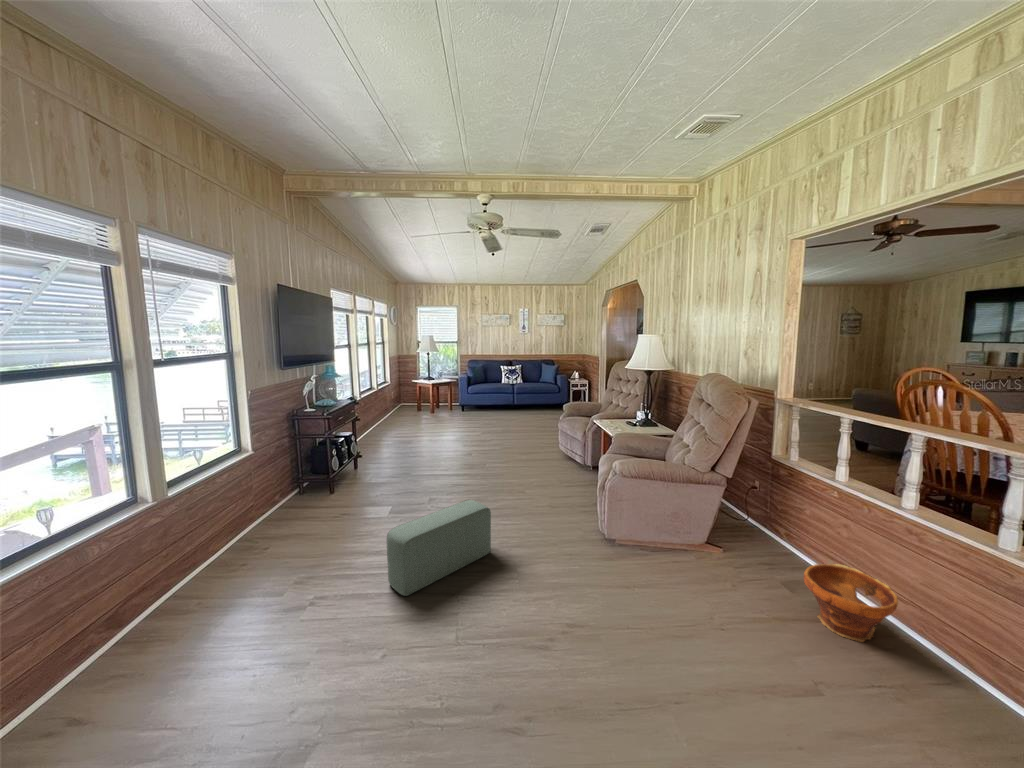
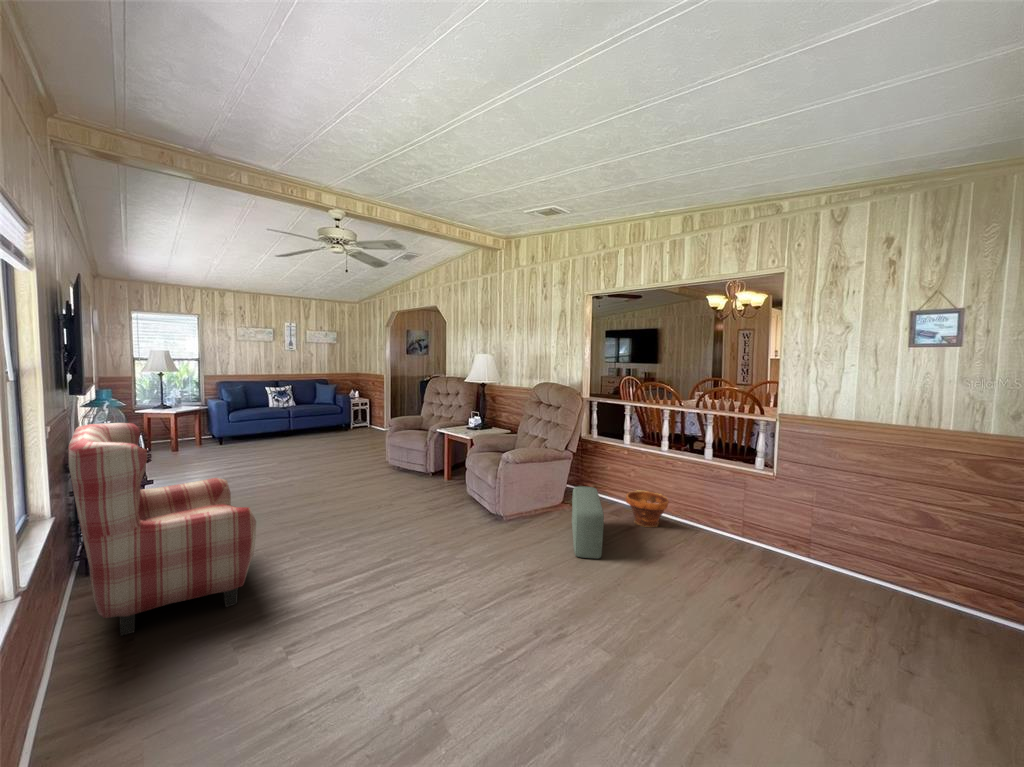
armchair: none [193,395,354,561] -> present [69,423,256,636]
pouf: present [387,500,491,596] -> present [572,486,604,558]

